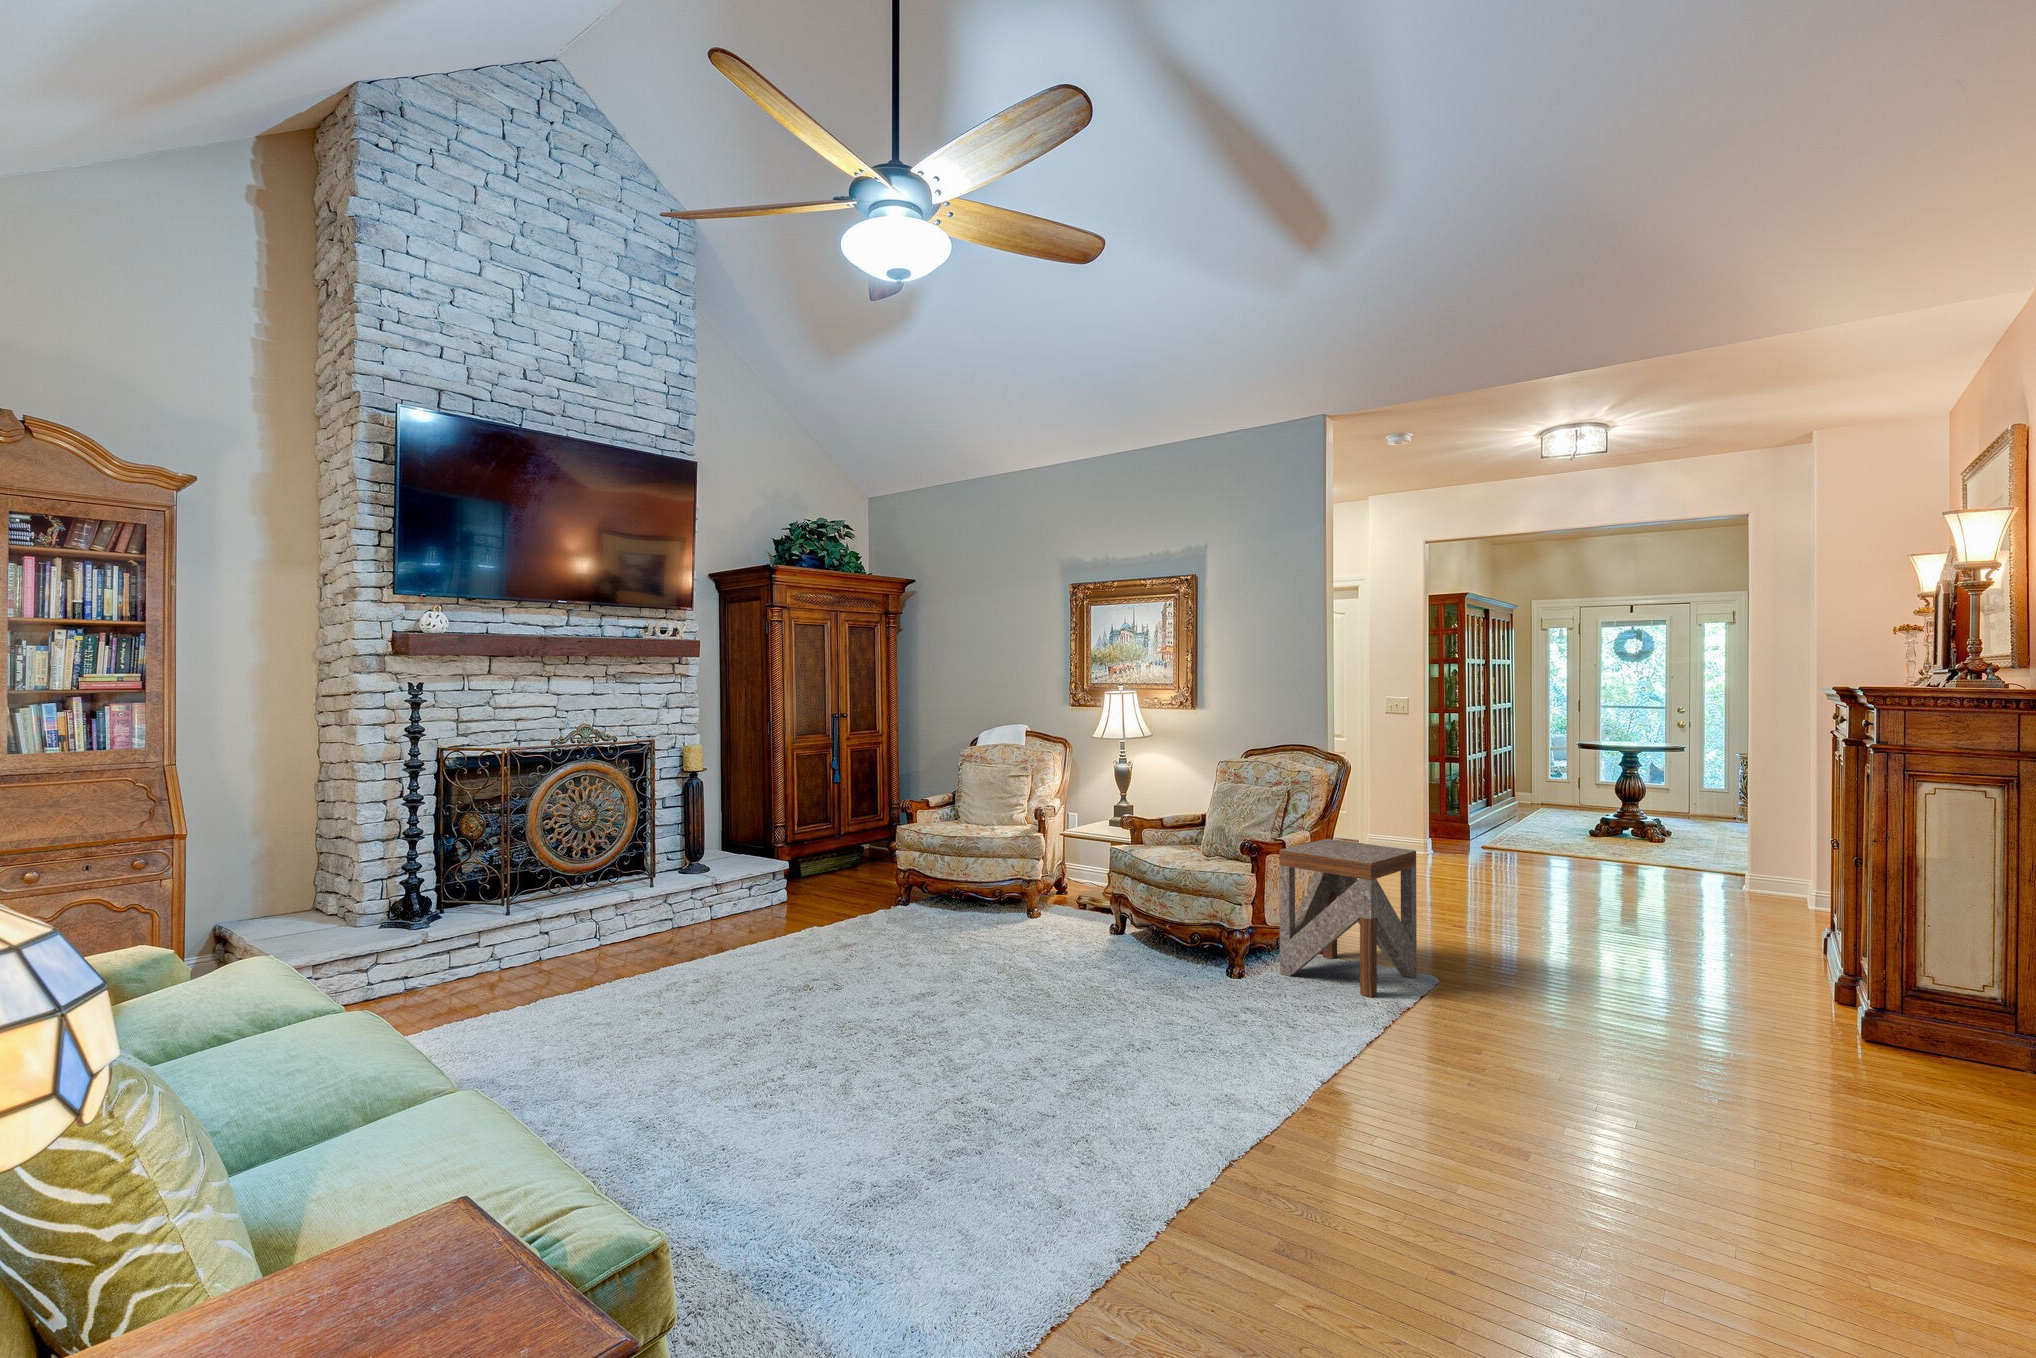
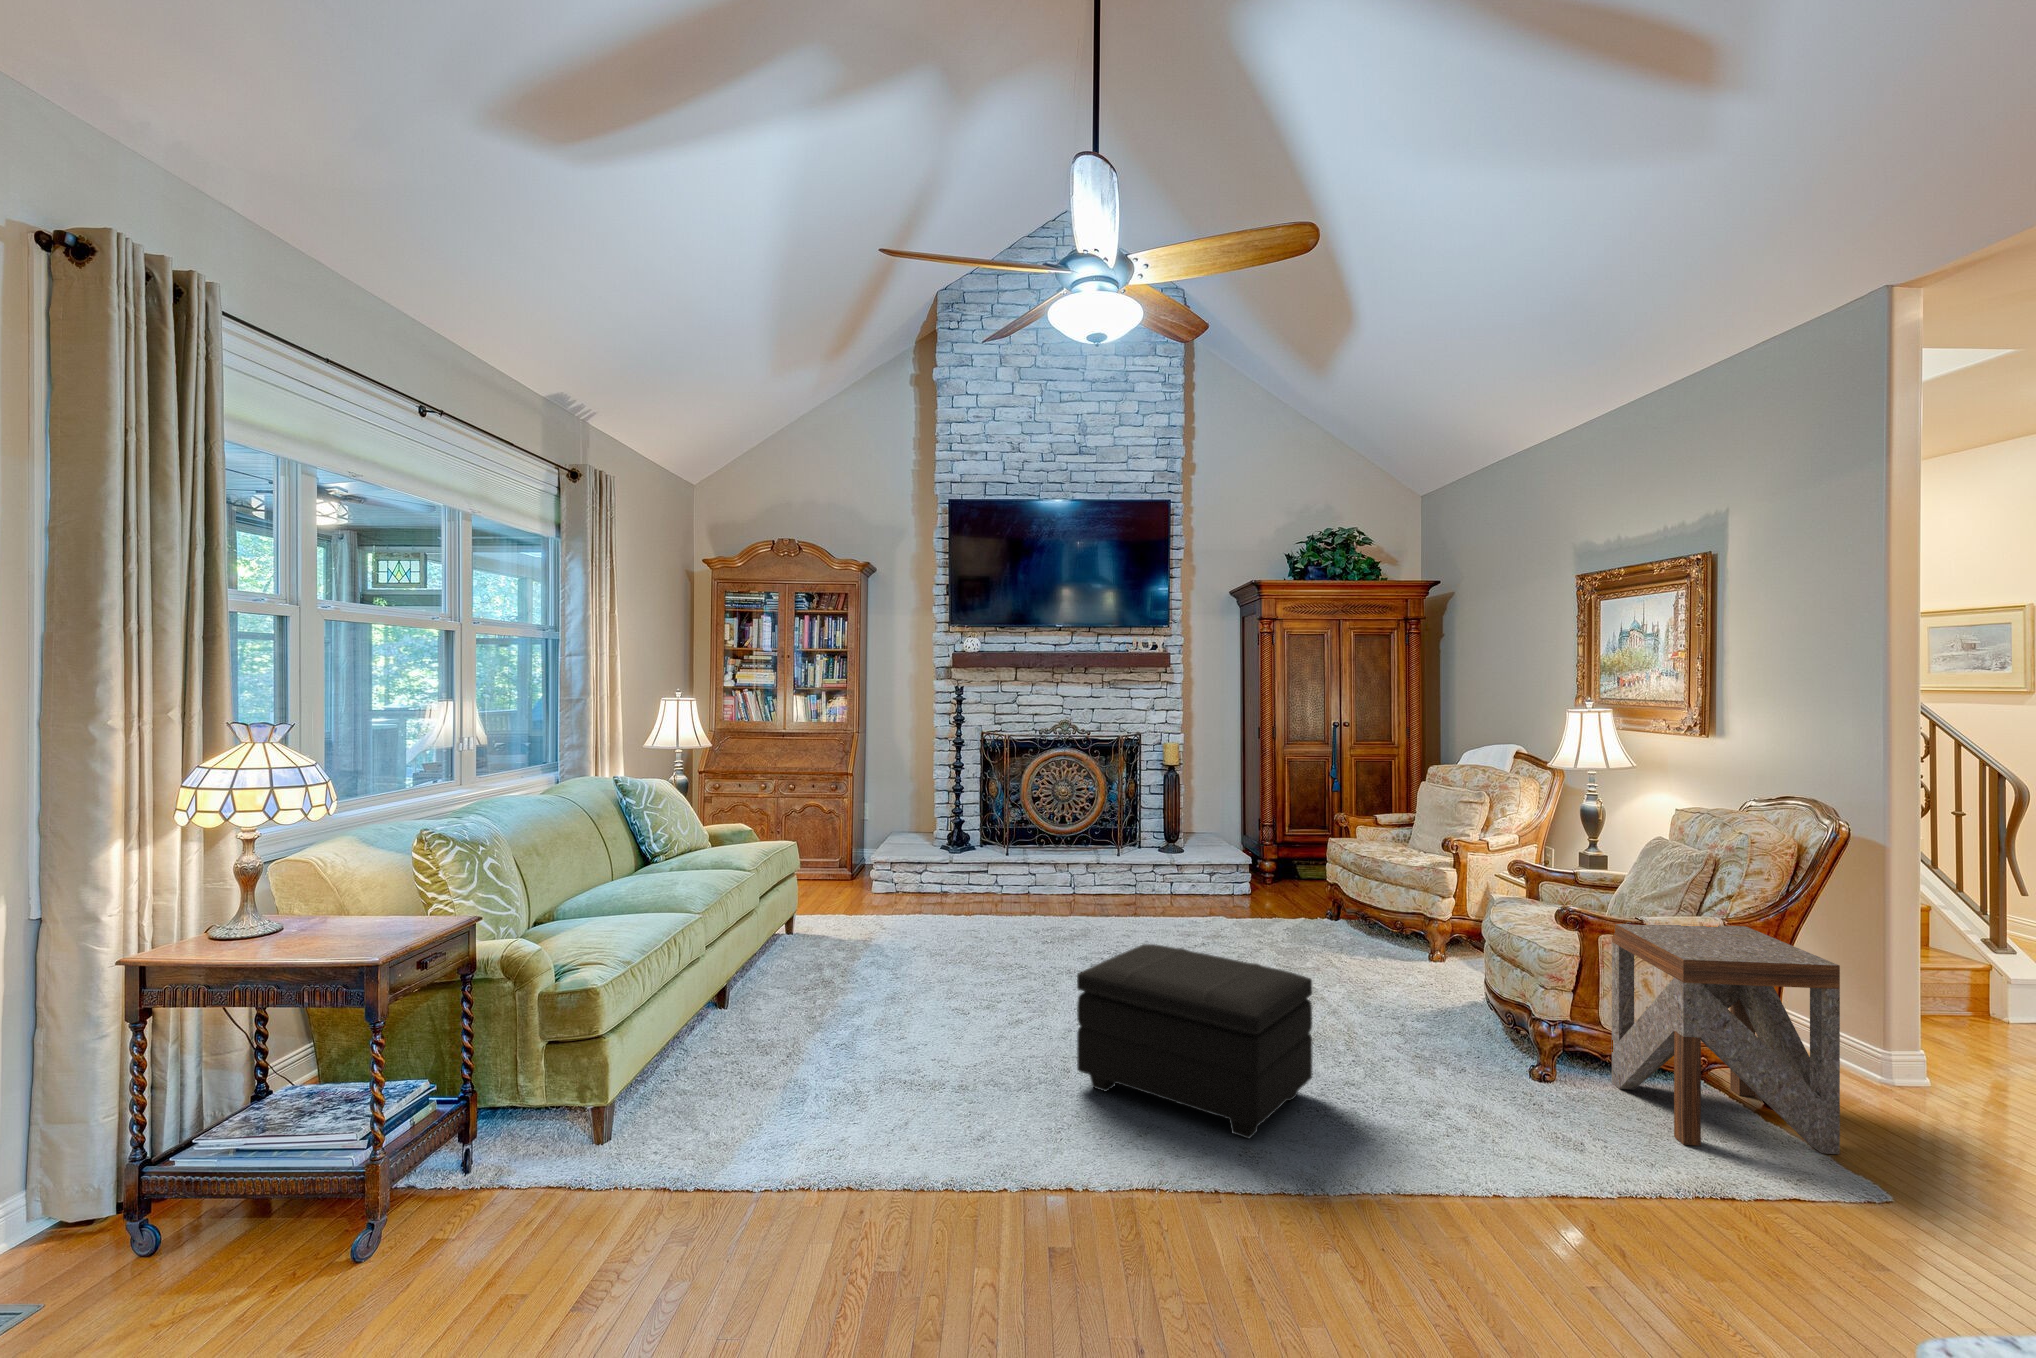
footstool: none [999,941,1233,1123] -> present [1077,944,1312,1139]

